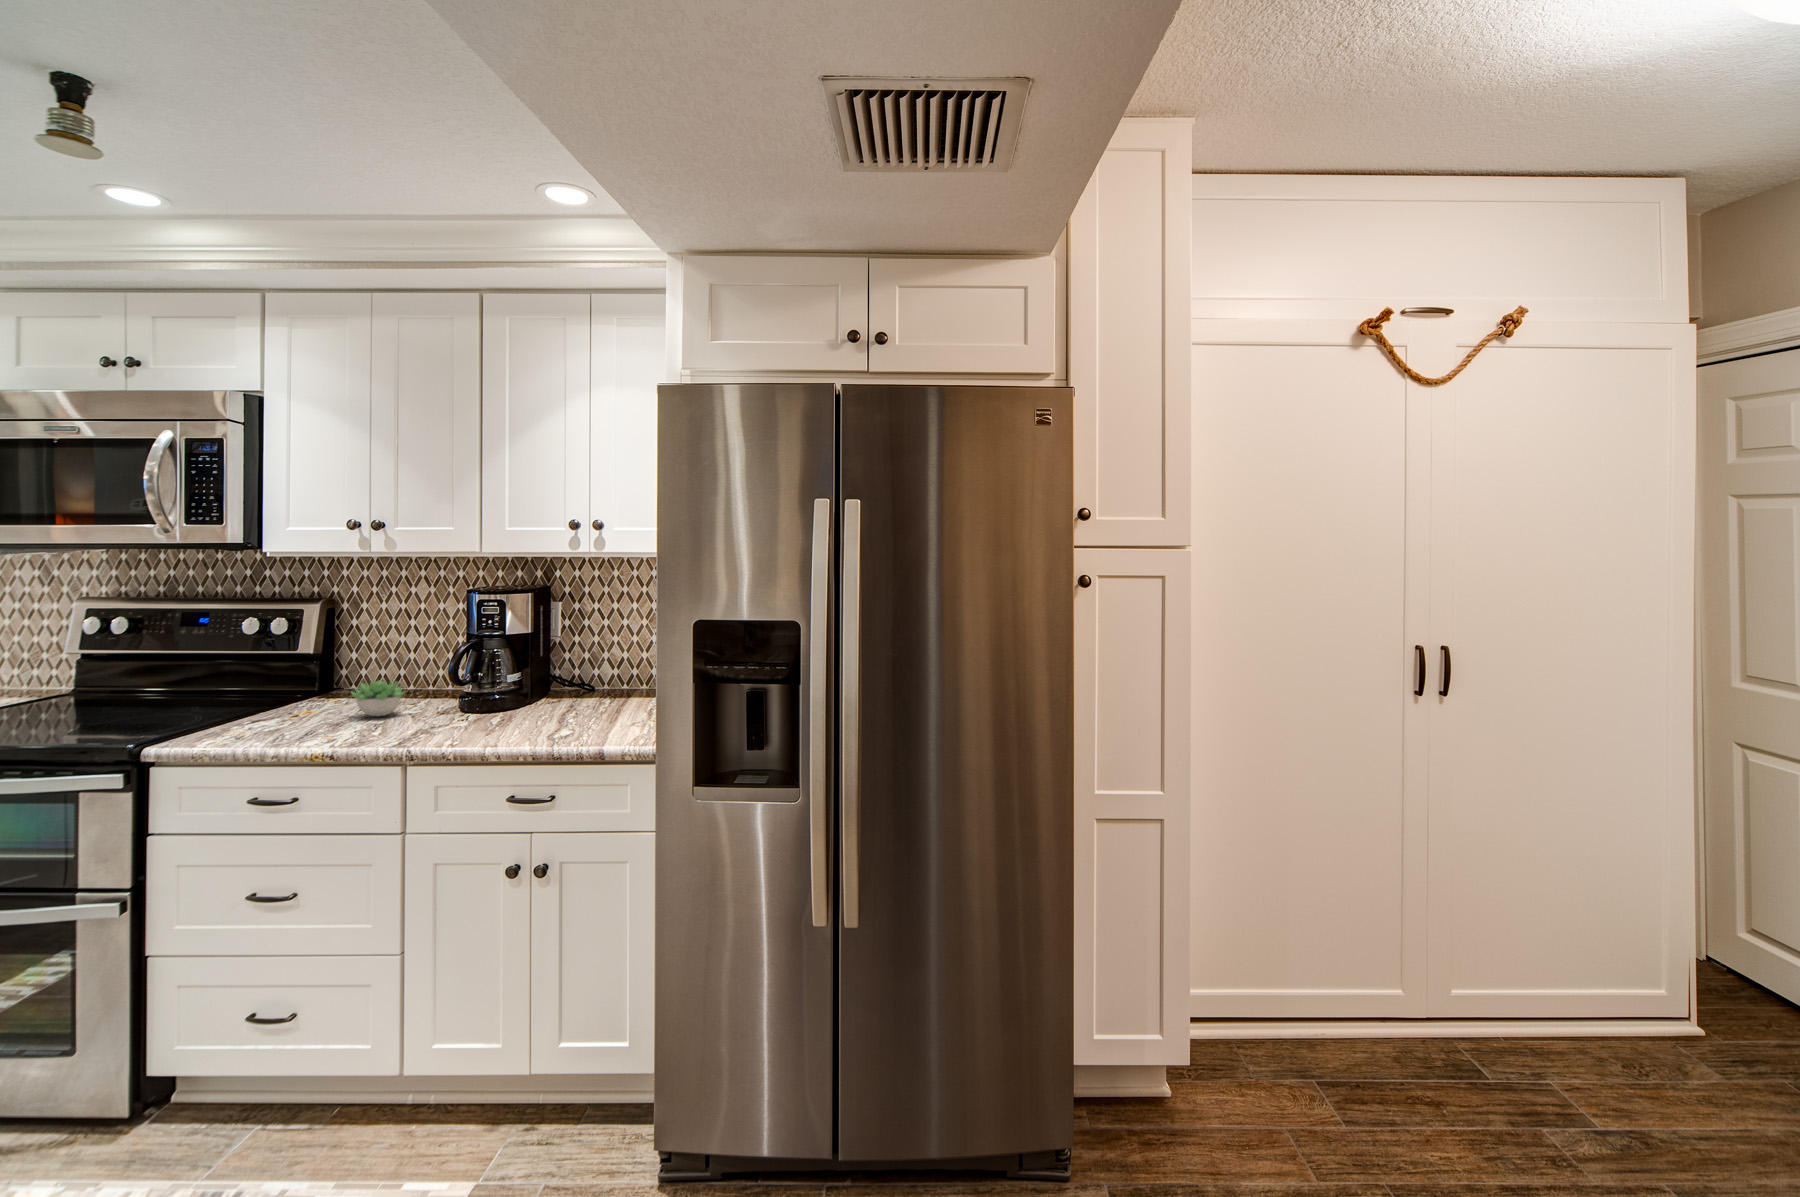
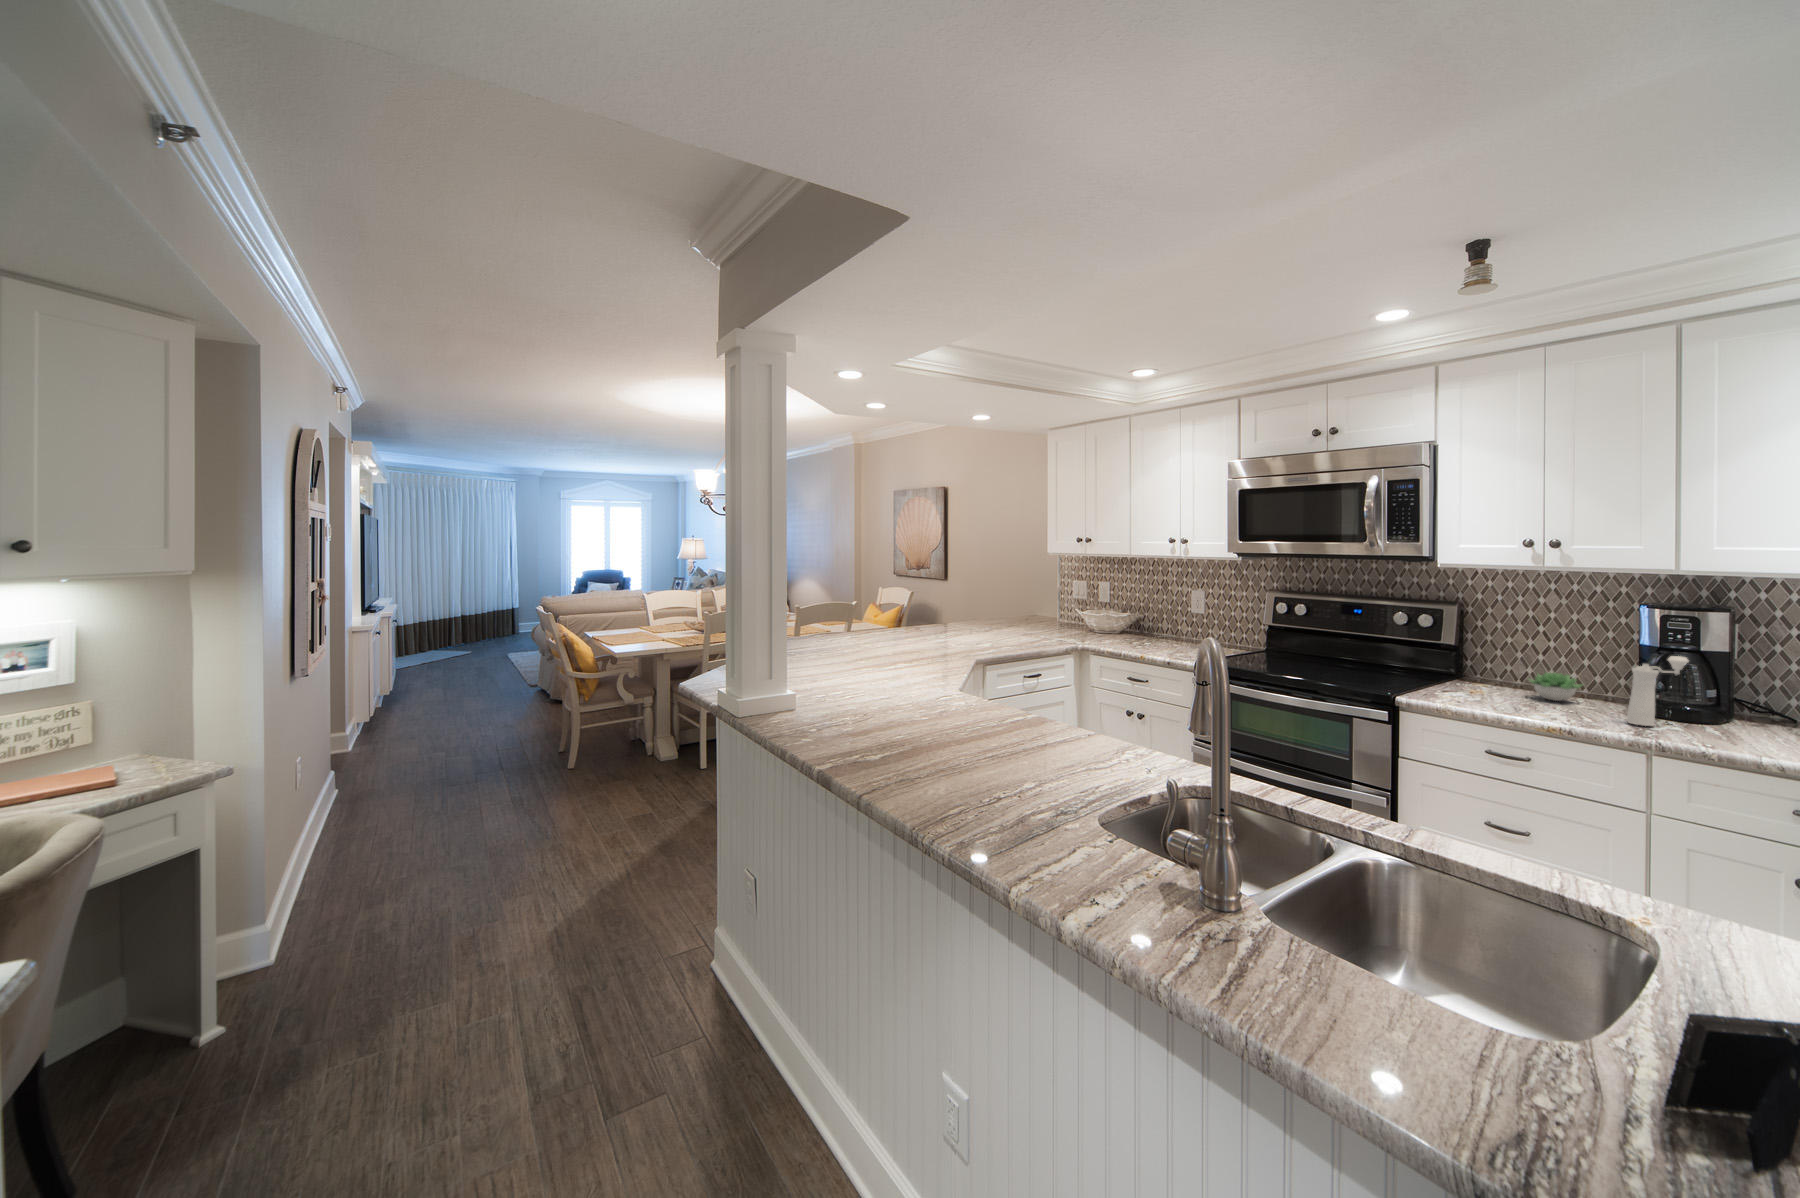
pepper mill: none [405,645,470,733] -> present [1627,656,1689,726]

